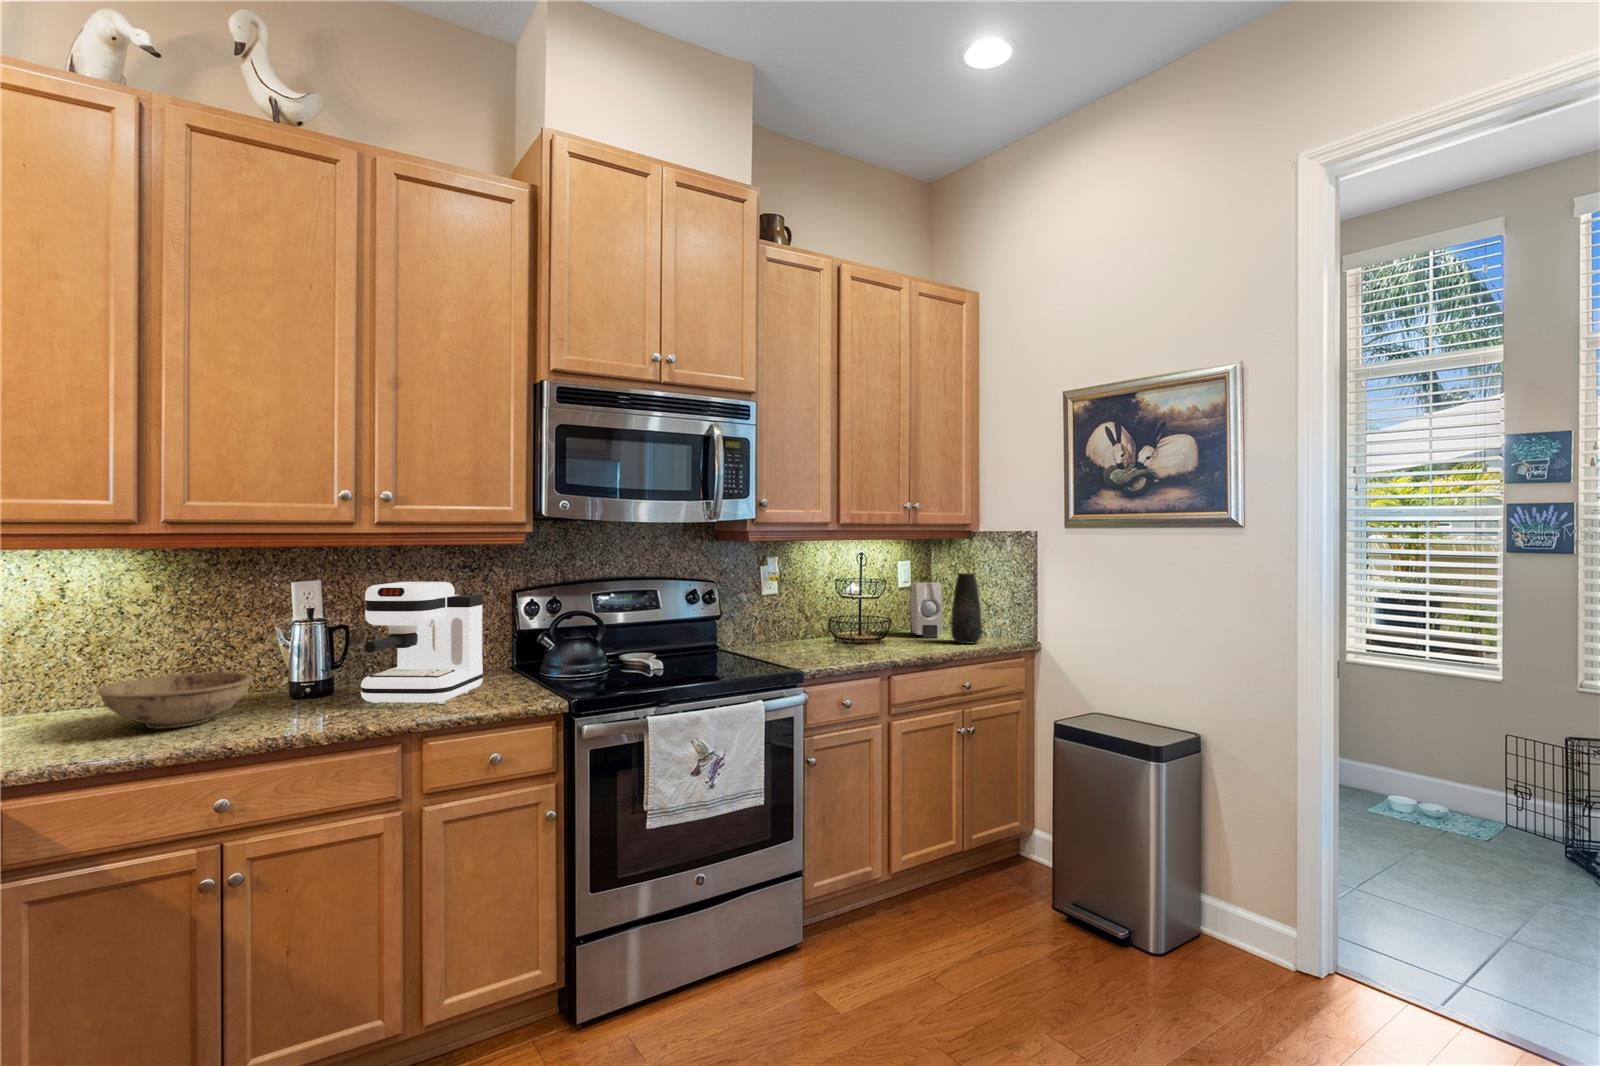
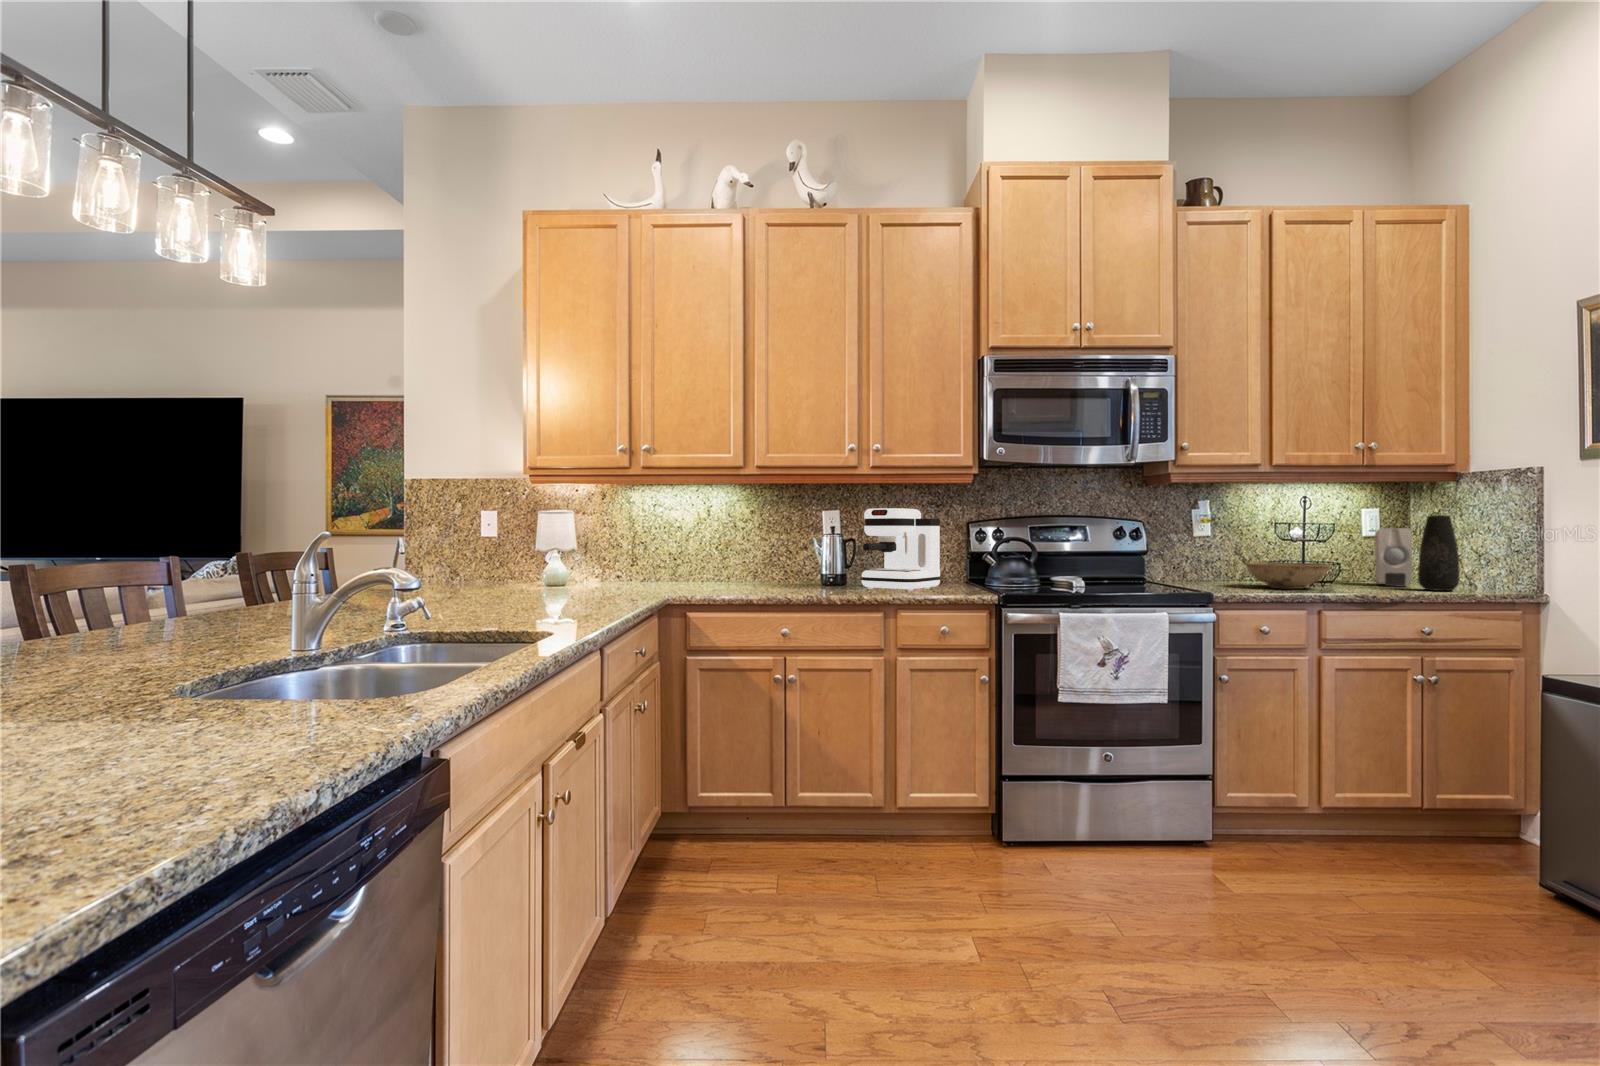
bowl: present [96,672,254,728] -> present [1246,562,1330,589]

